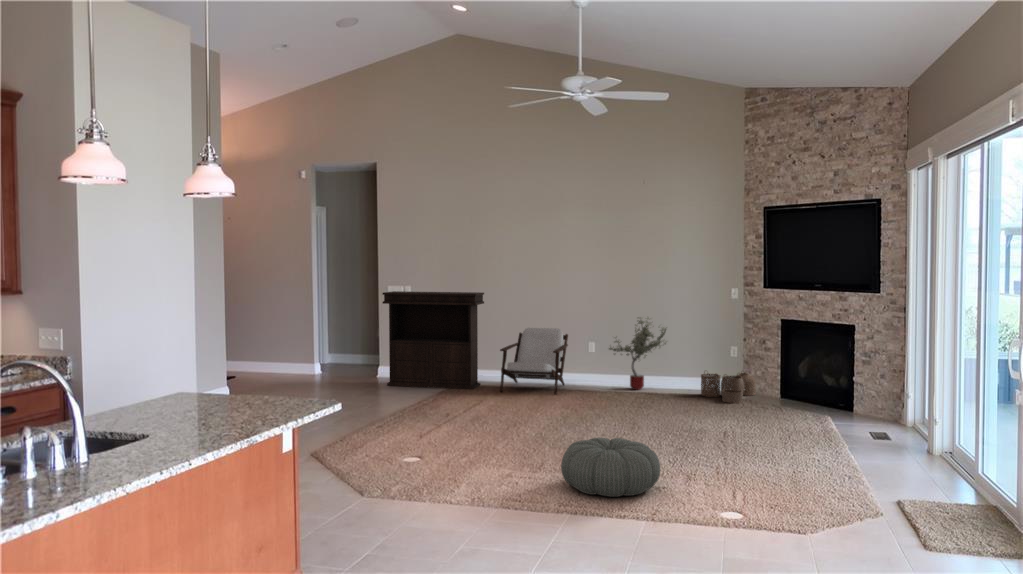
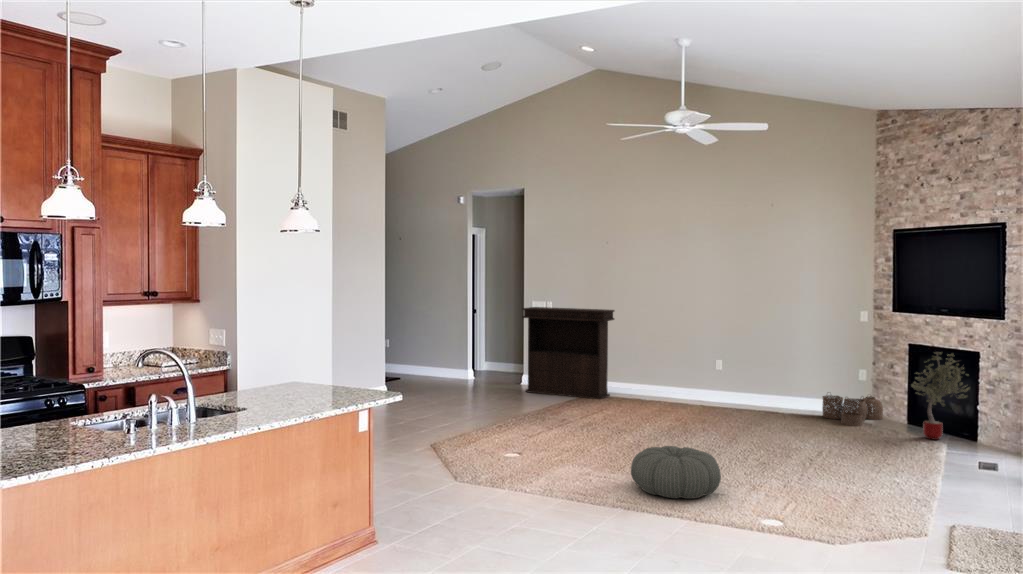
potted tree: present [609,317,667,390] -> present [912,352,969,440]
armchair: present [500,328,568,395] -> none [625,344,695,409]

